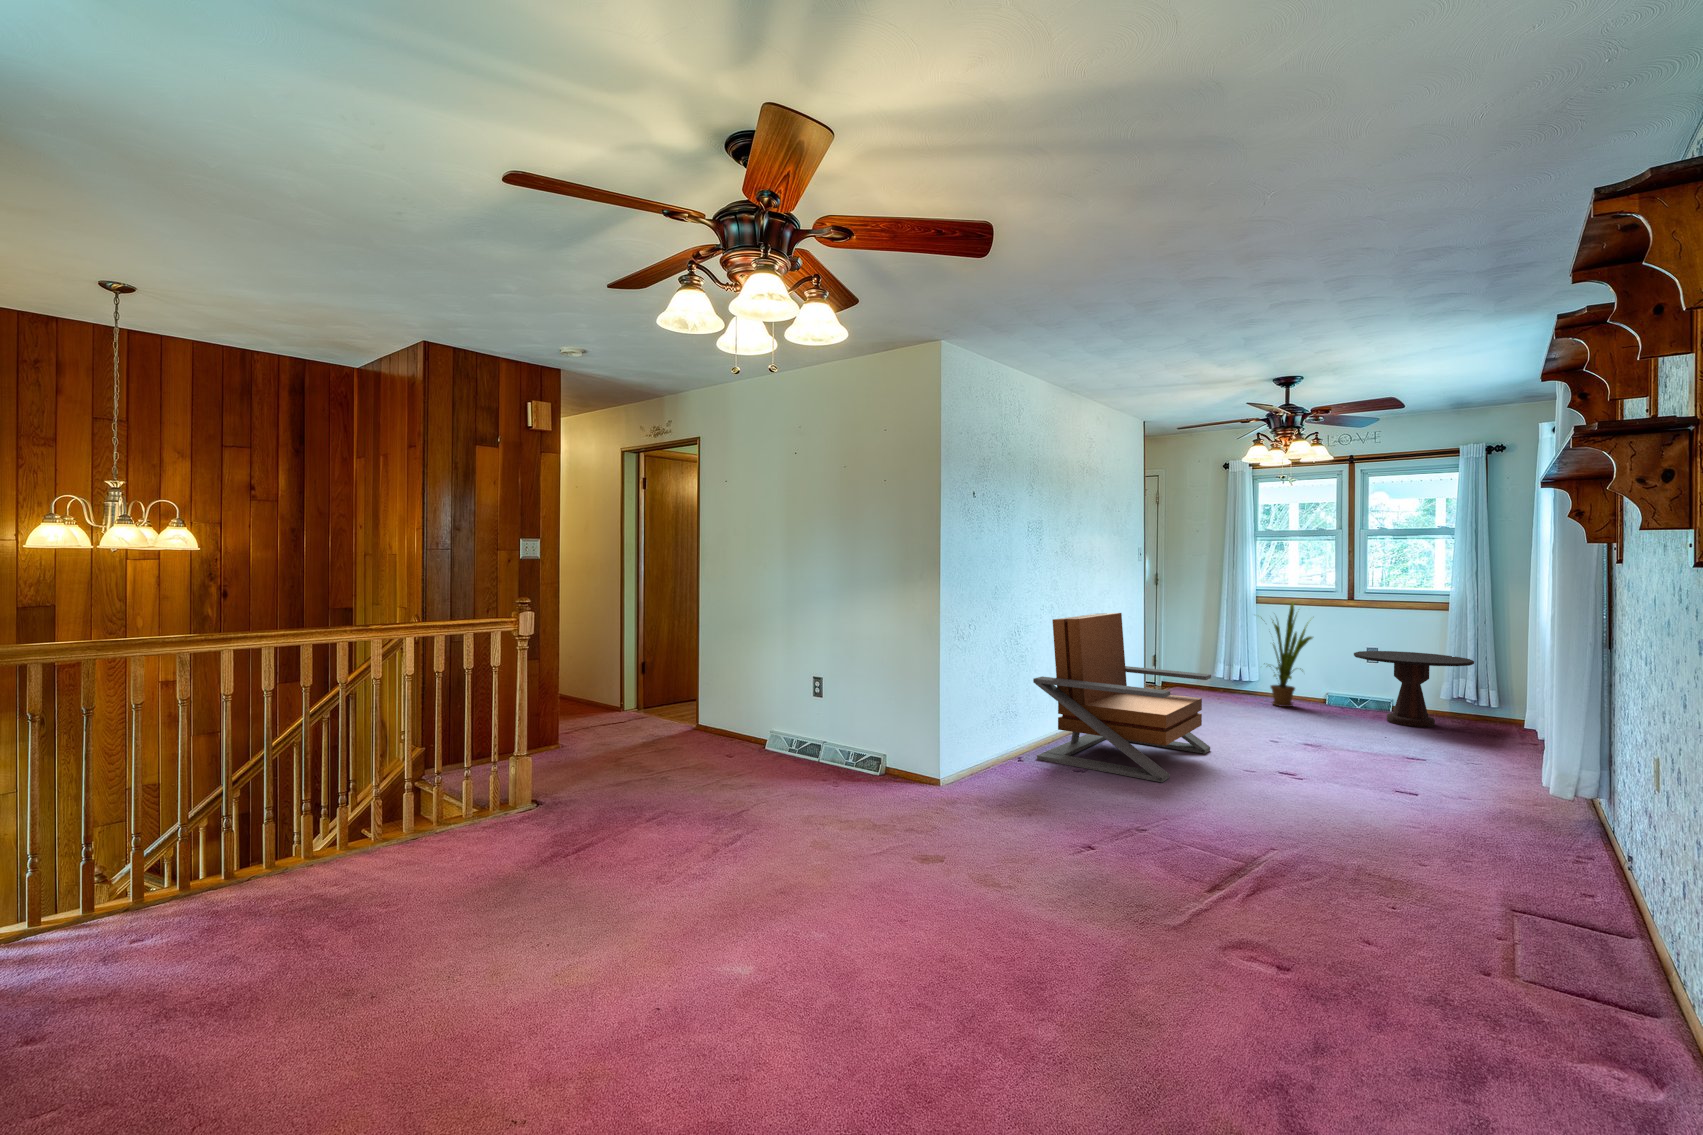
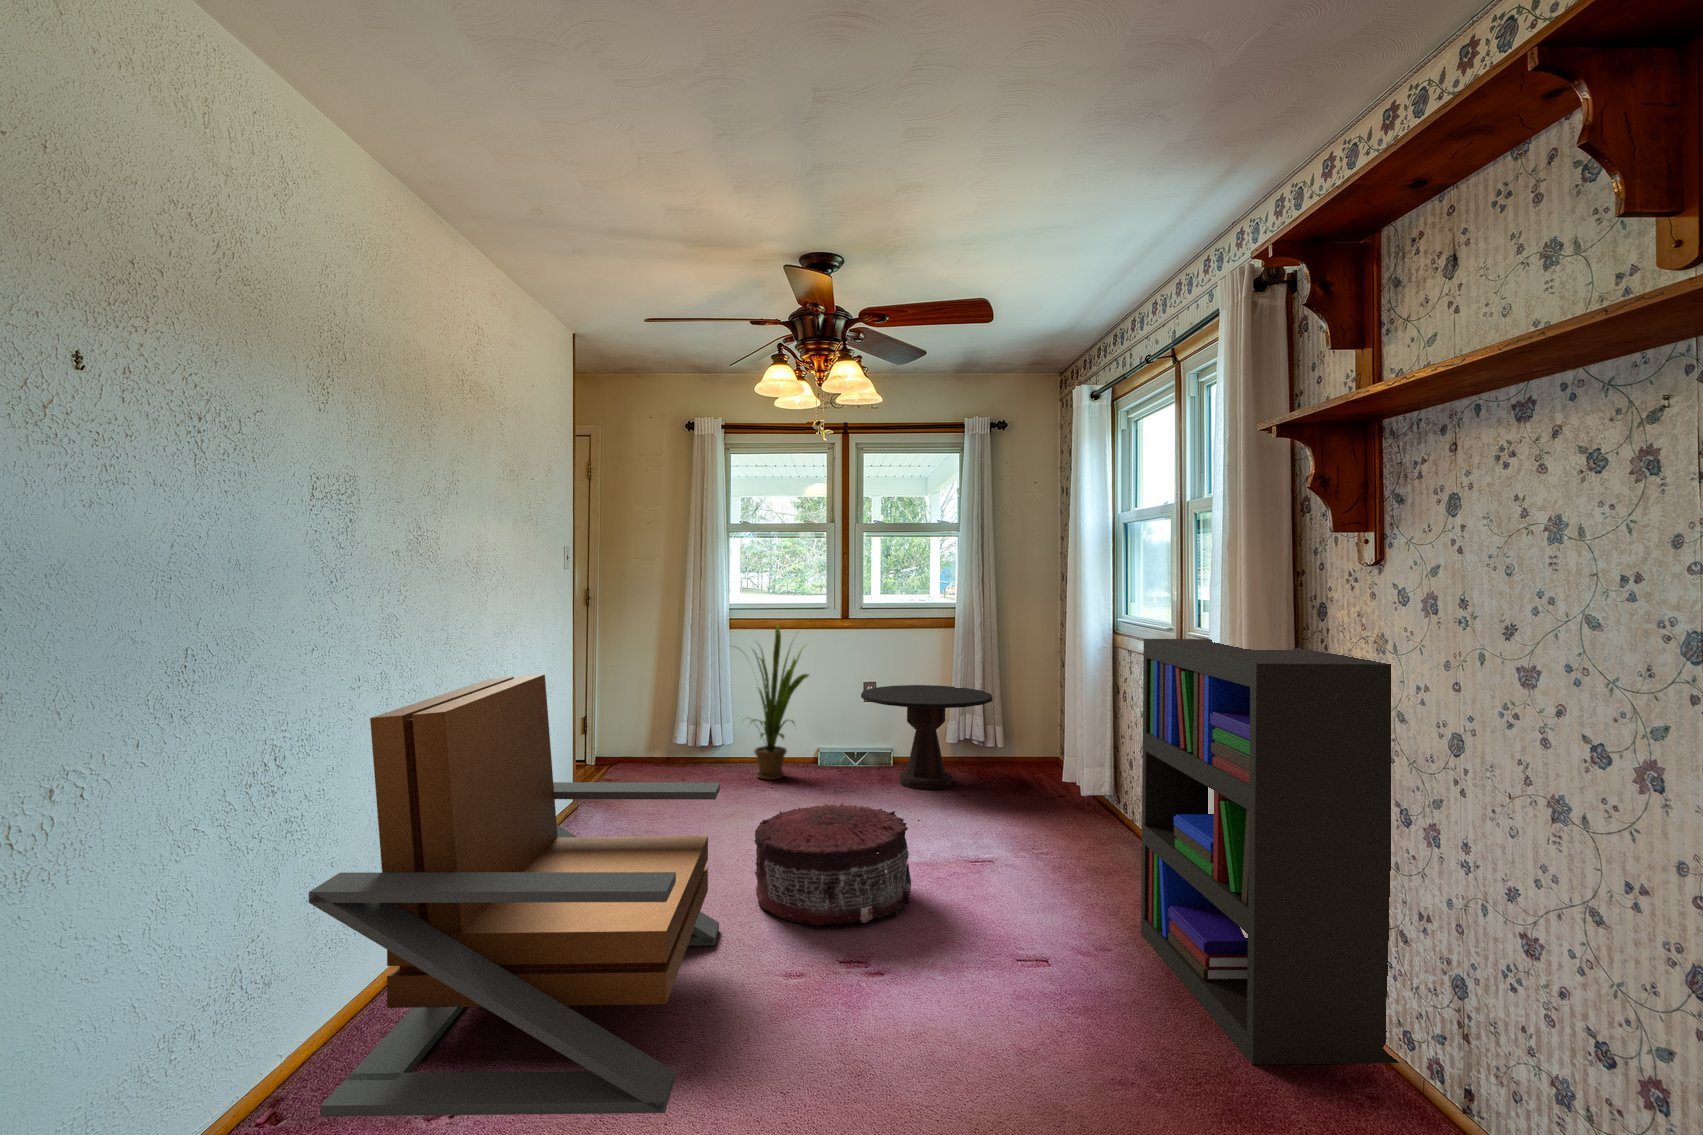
bookshelf: none [1494,609,1613,855] -> present [1141,639,1400,1064]
pouf: none [1236,702,1337,763] -> present [754,803,911,926]

